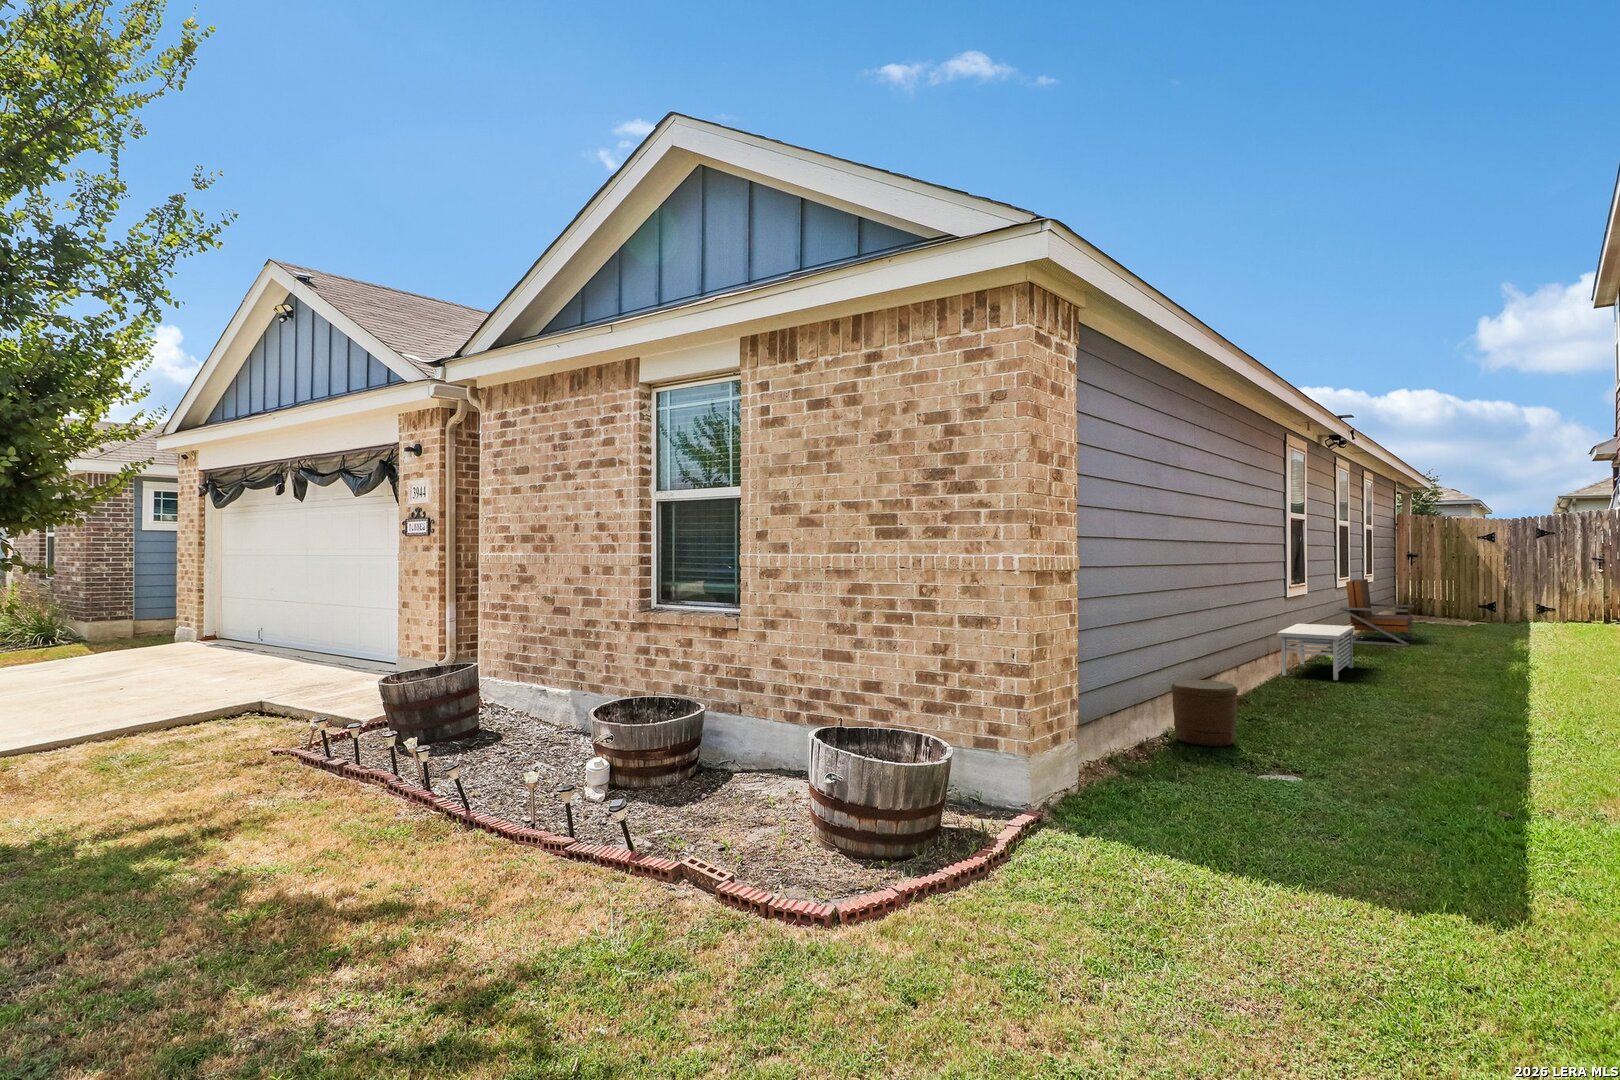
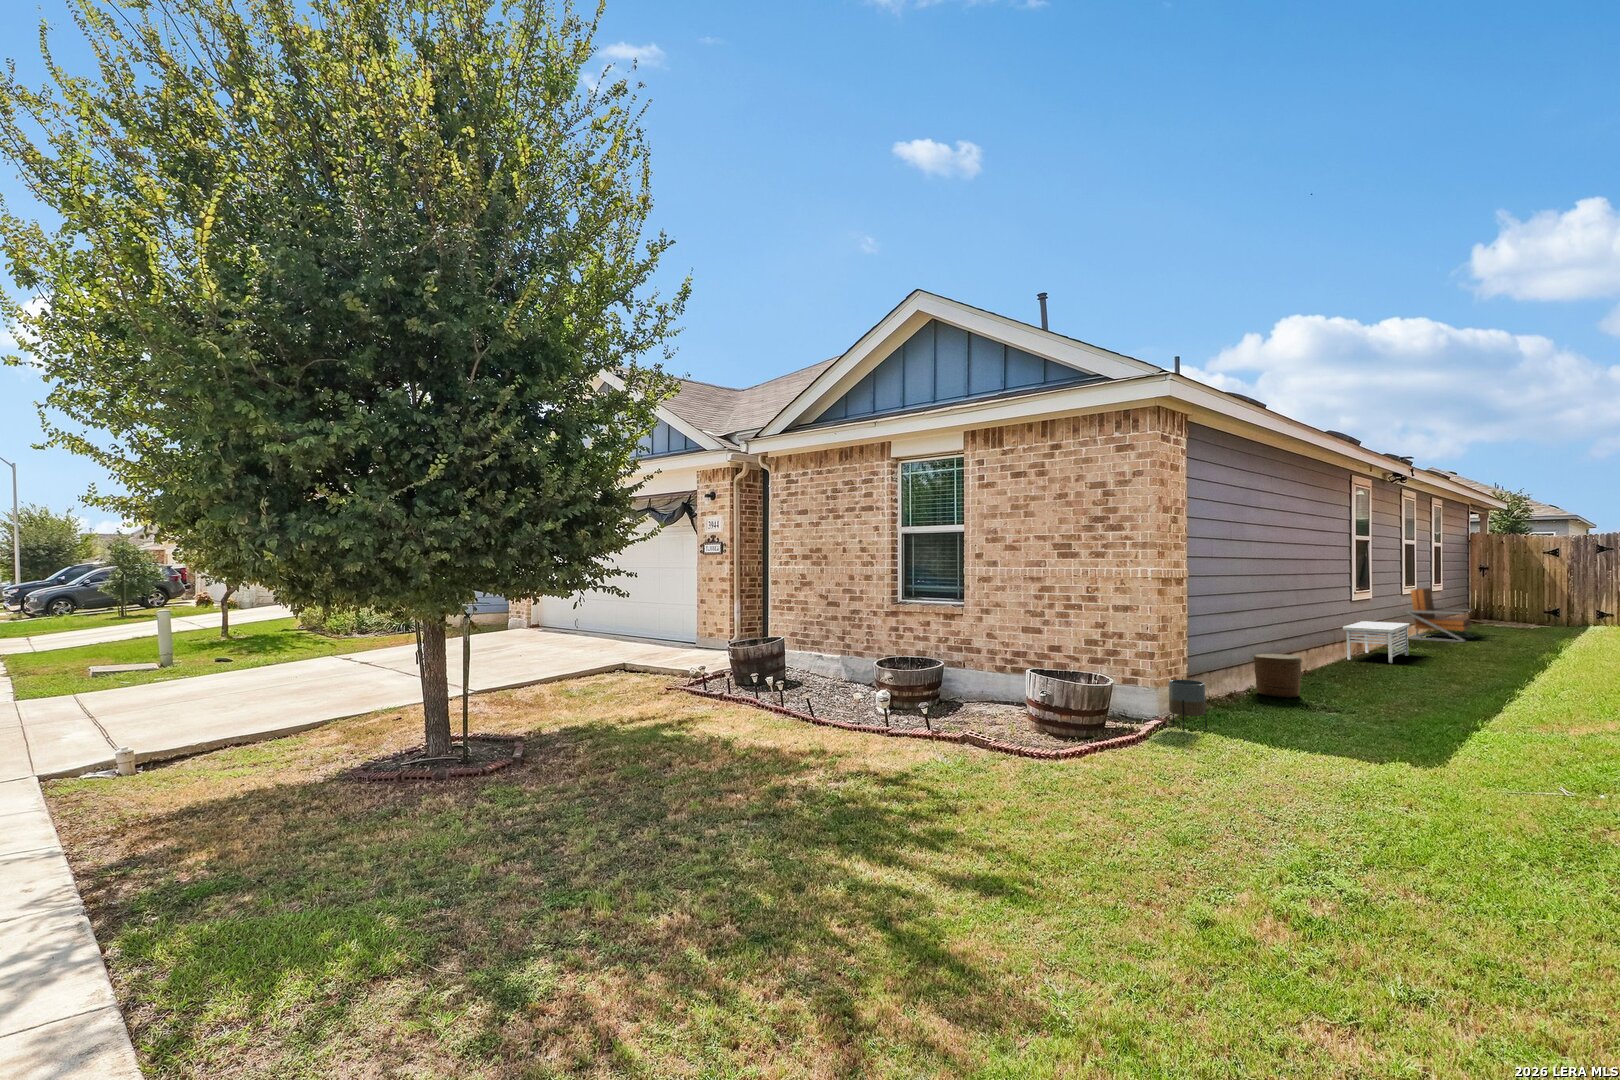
planter: none [1045,739,1104,832] -> present [1169,680,1207,732]

